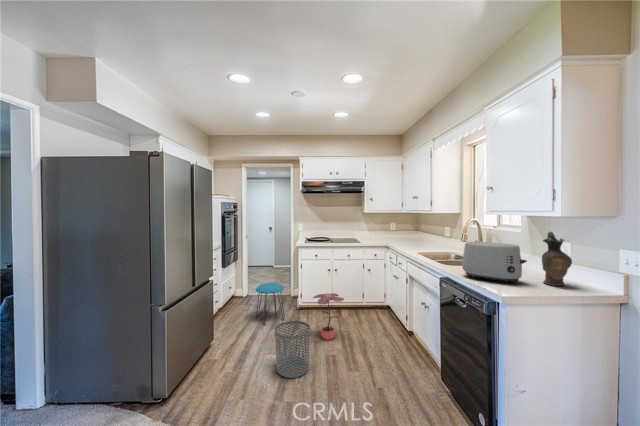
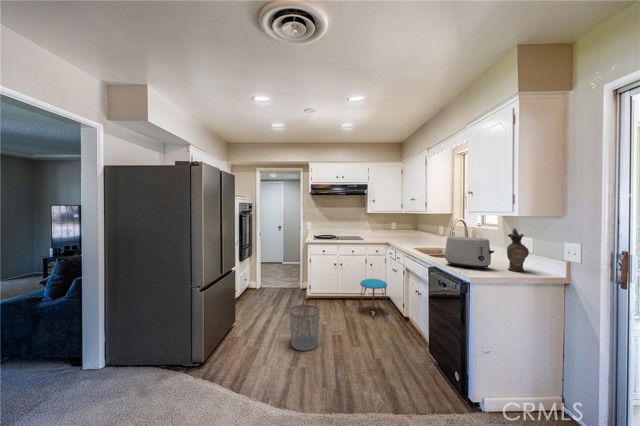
stool: present [256,283,285,325] -> present [359,279,389,319]
potted plant: present [313,293,344,340] -> none [321,284,349,324]

